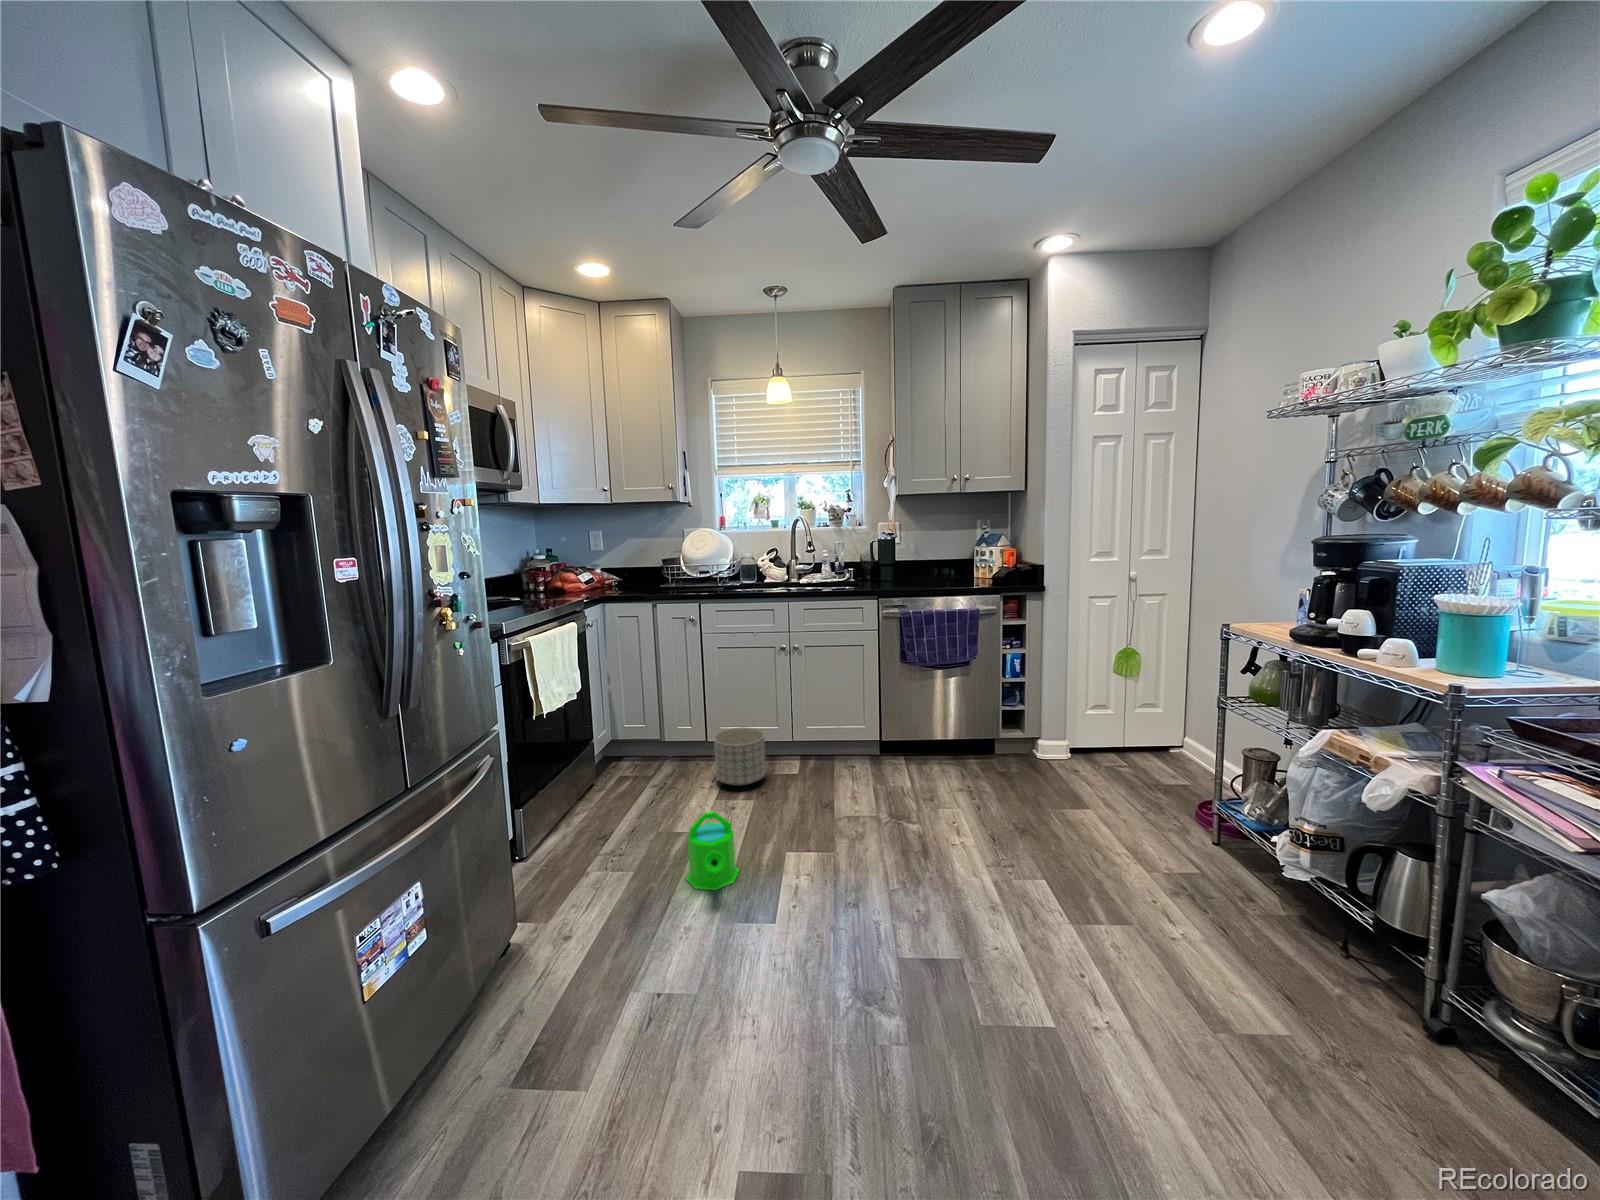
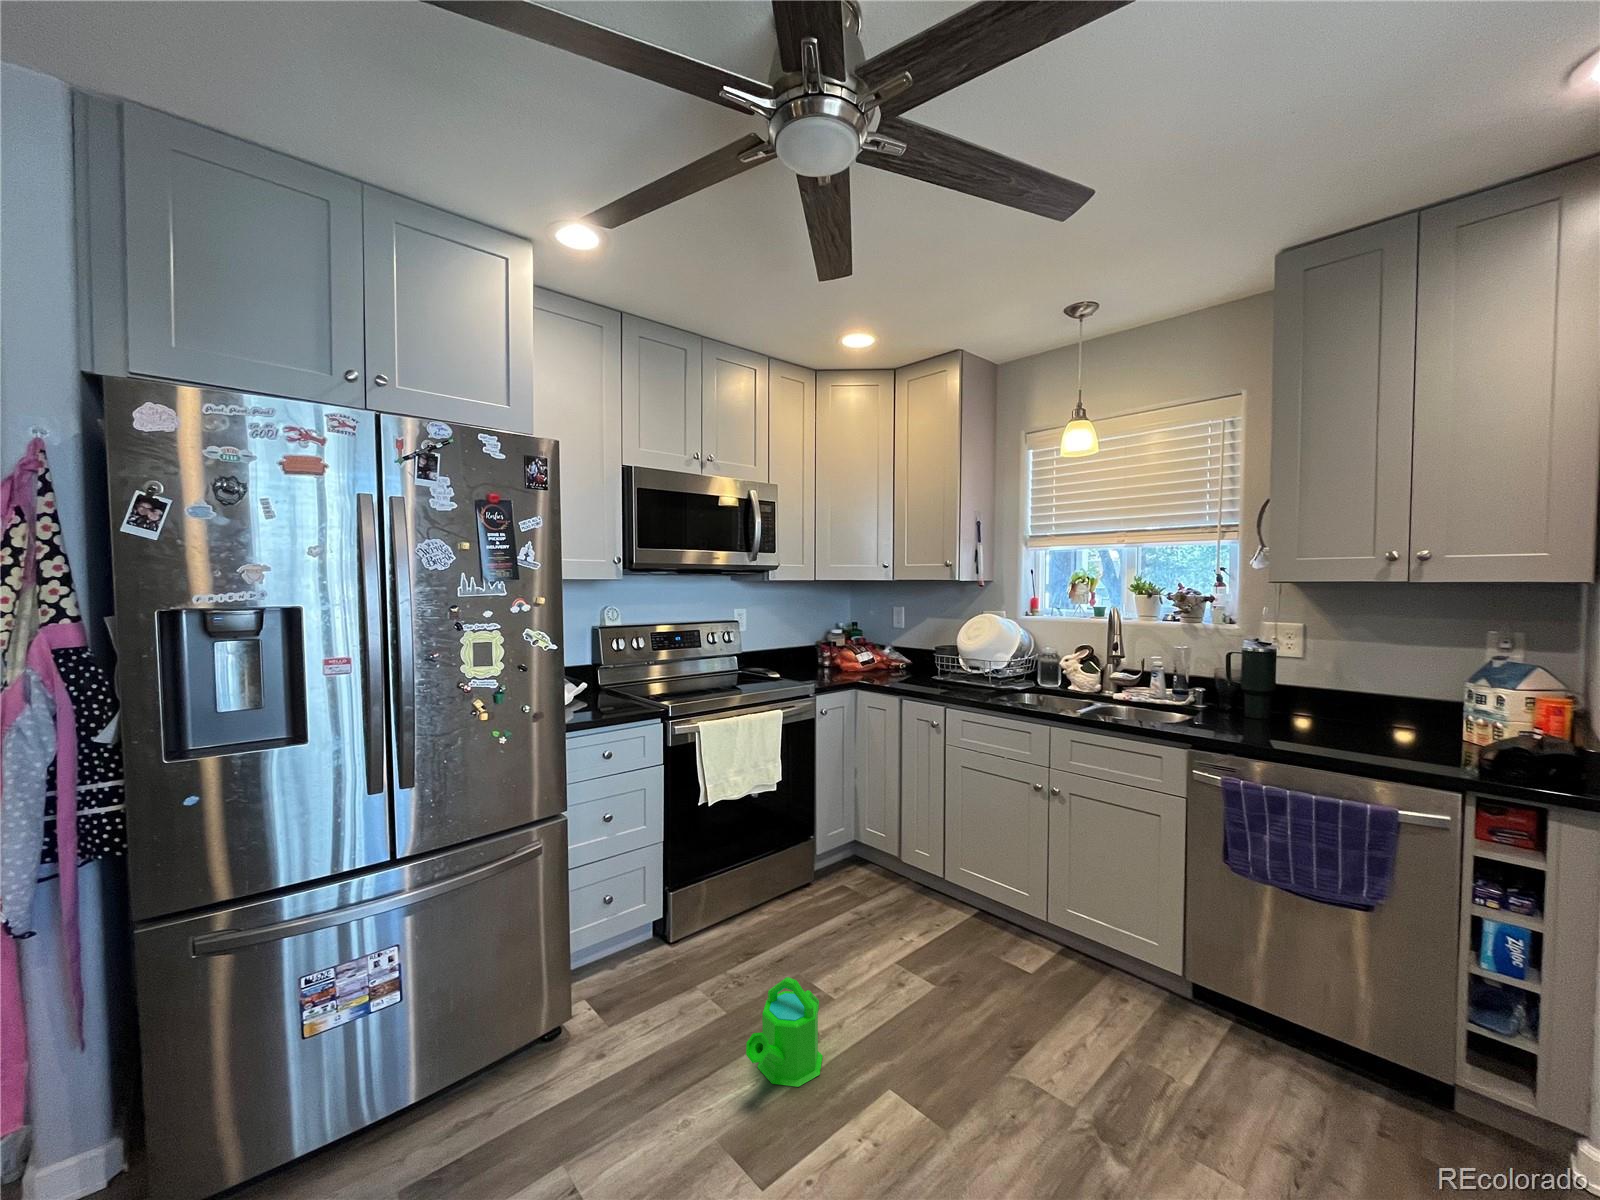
planter: present [714,727,766,786] -> none [913,877,980,962]

